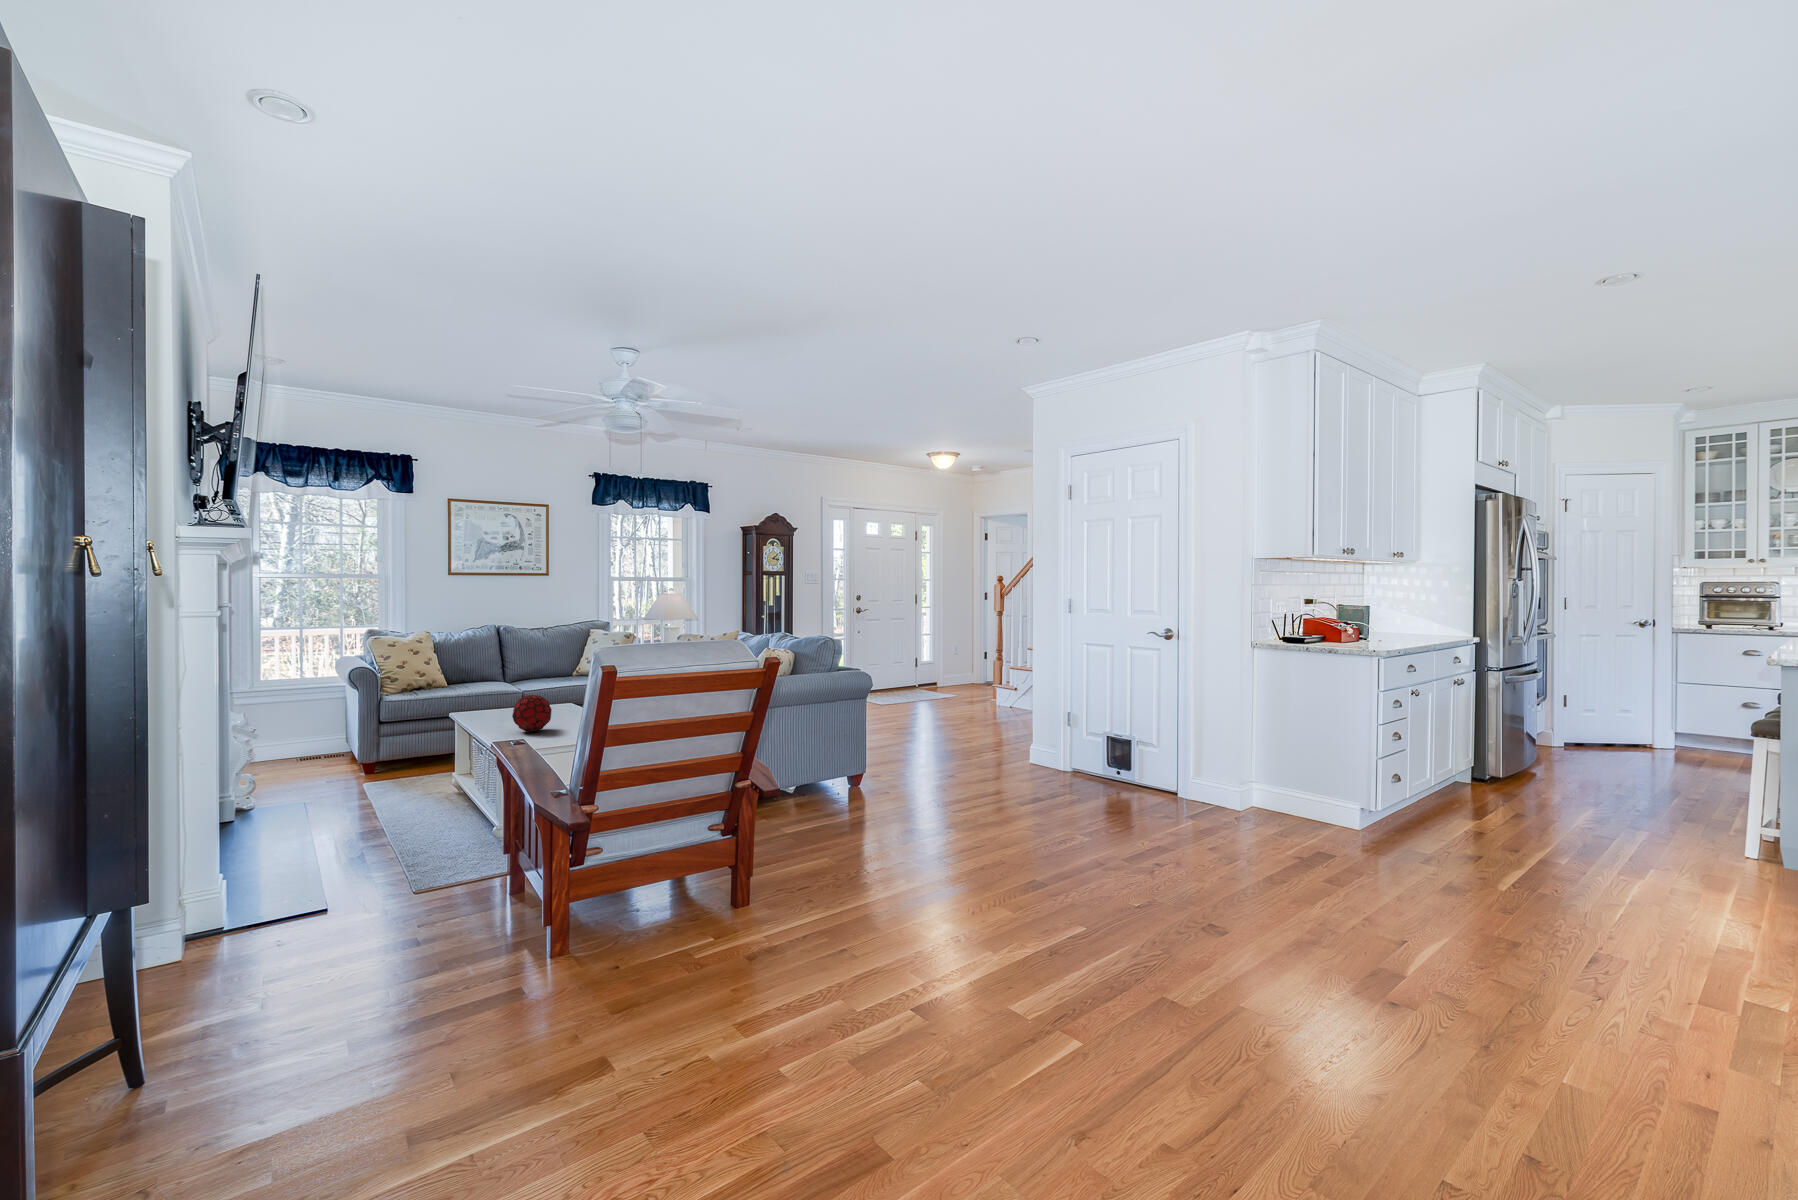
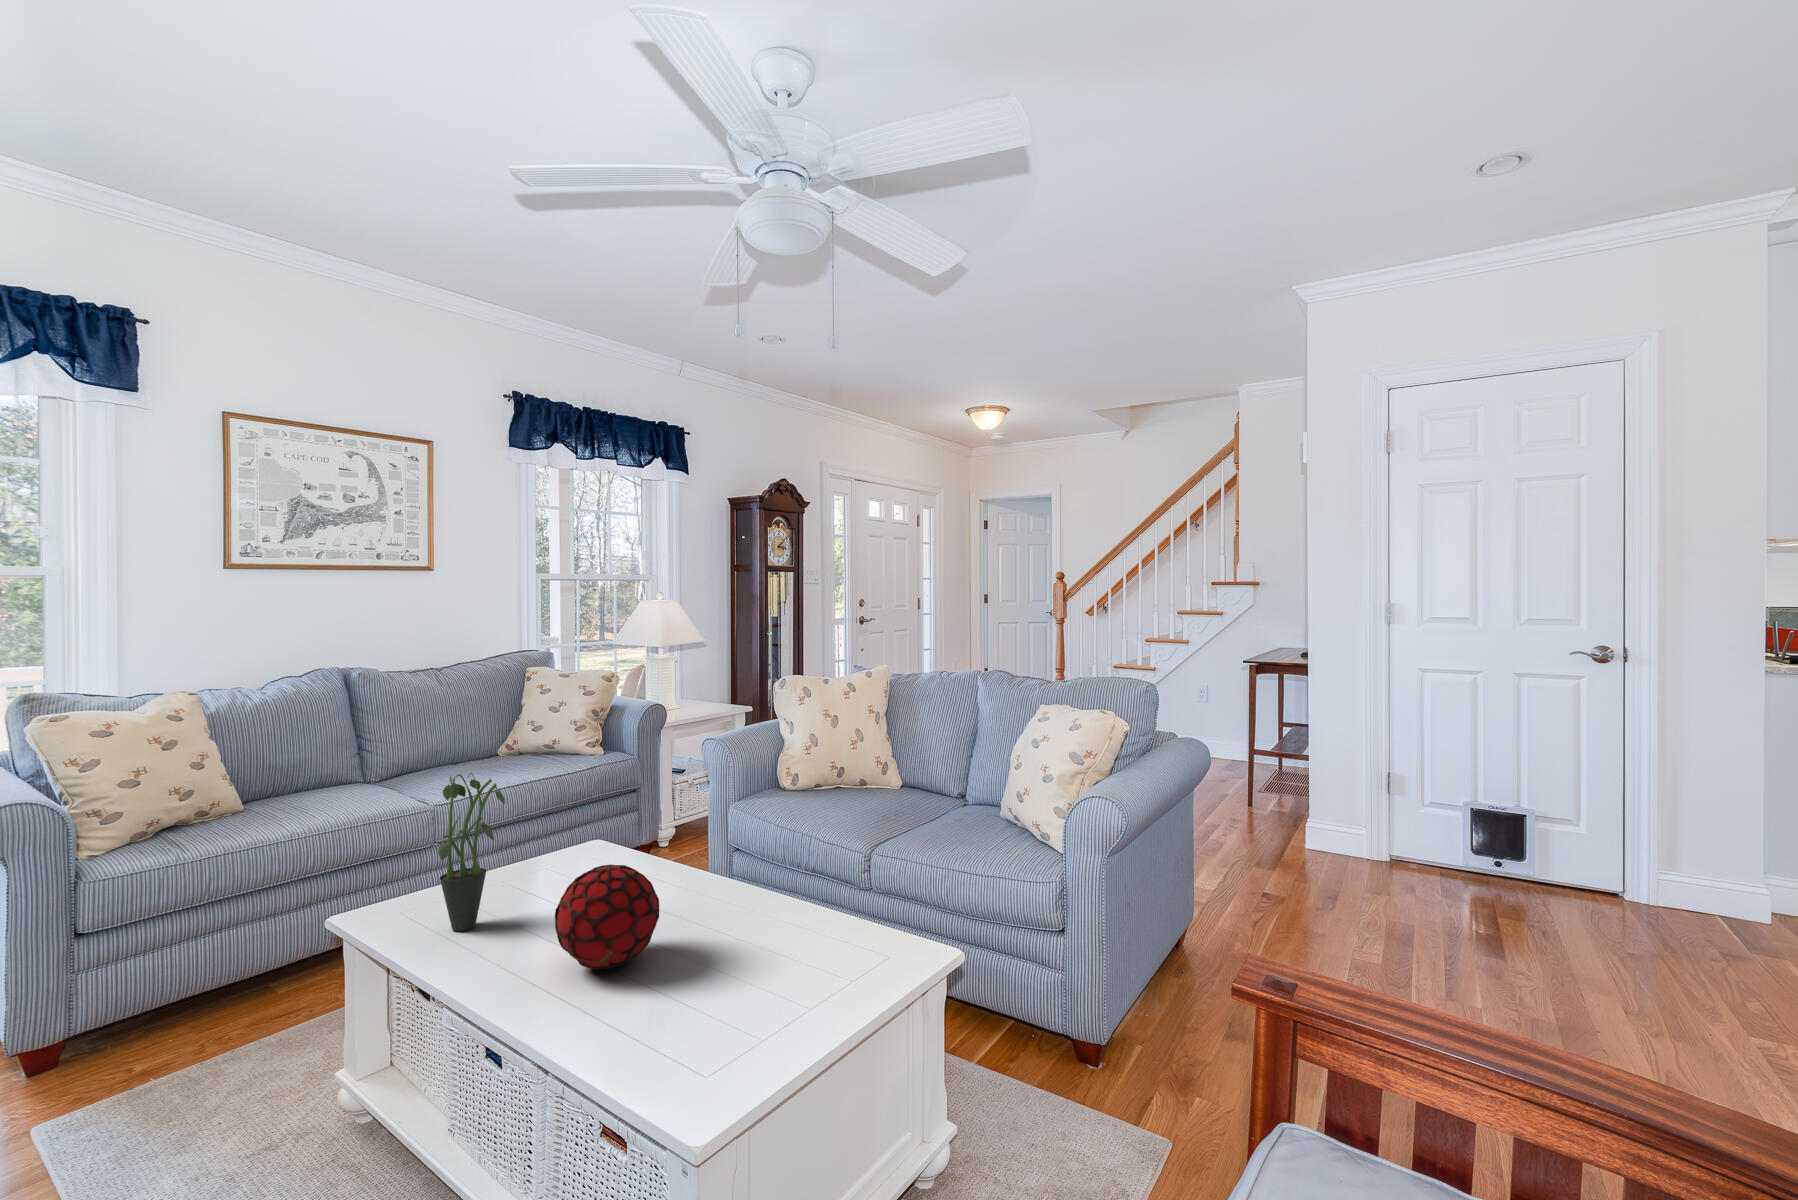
potted plant: none [486,662,513,722] -> present [438,773,505,931]

